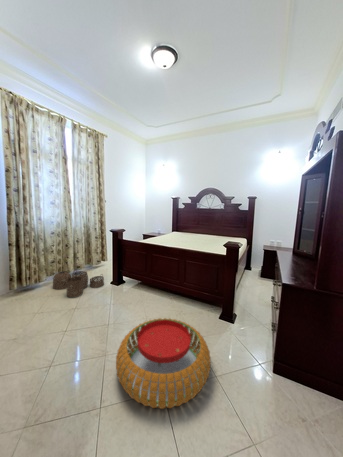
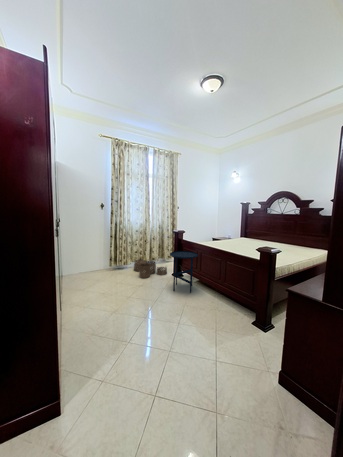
side table: none [117,254,151,306] -> present [170,251,198,293]
pouf: present [116,318,211,409] -> none [140,300,213,358]

